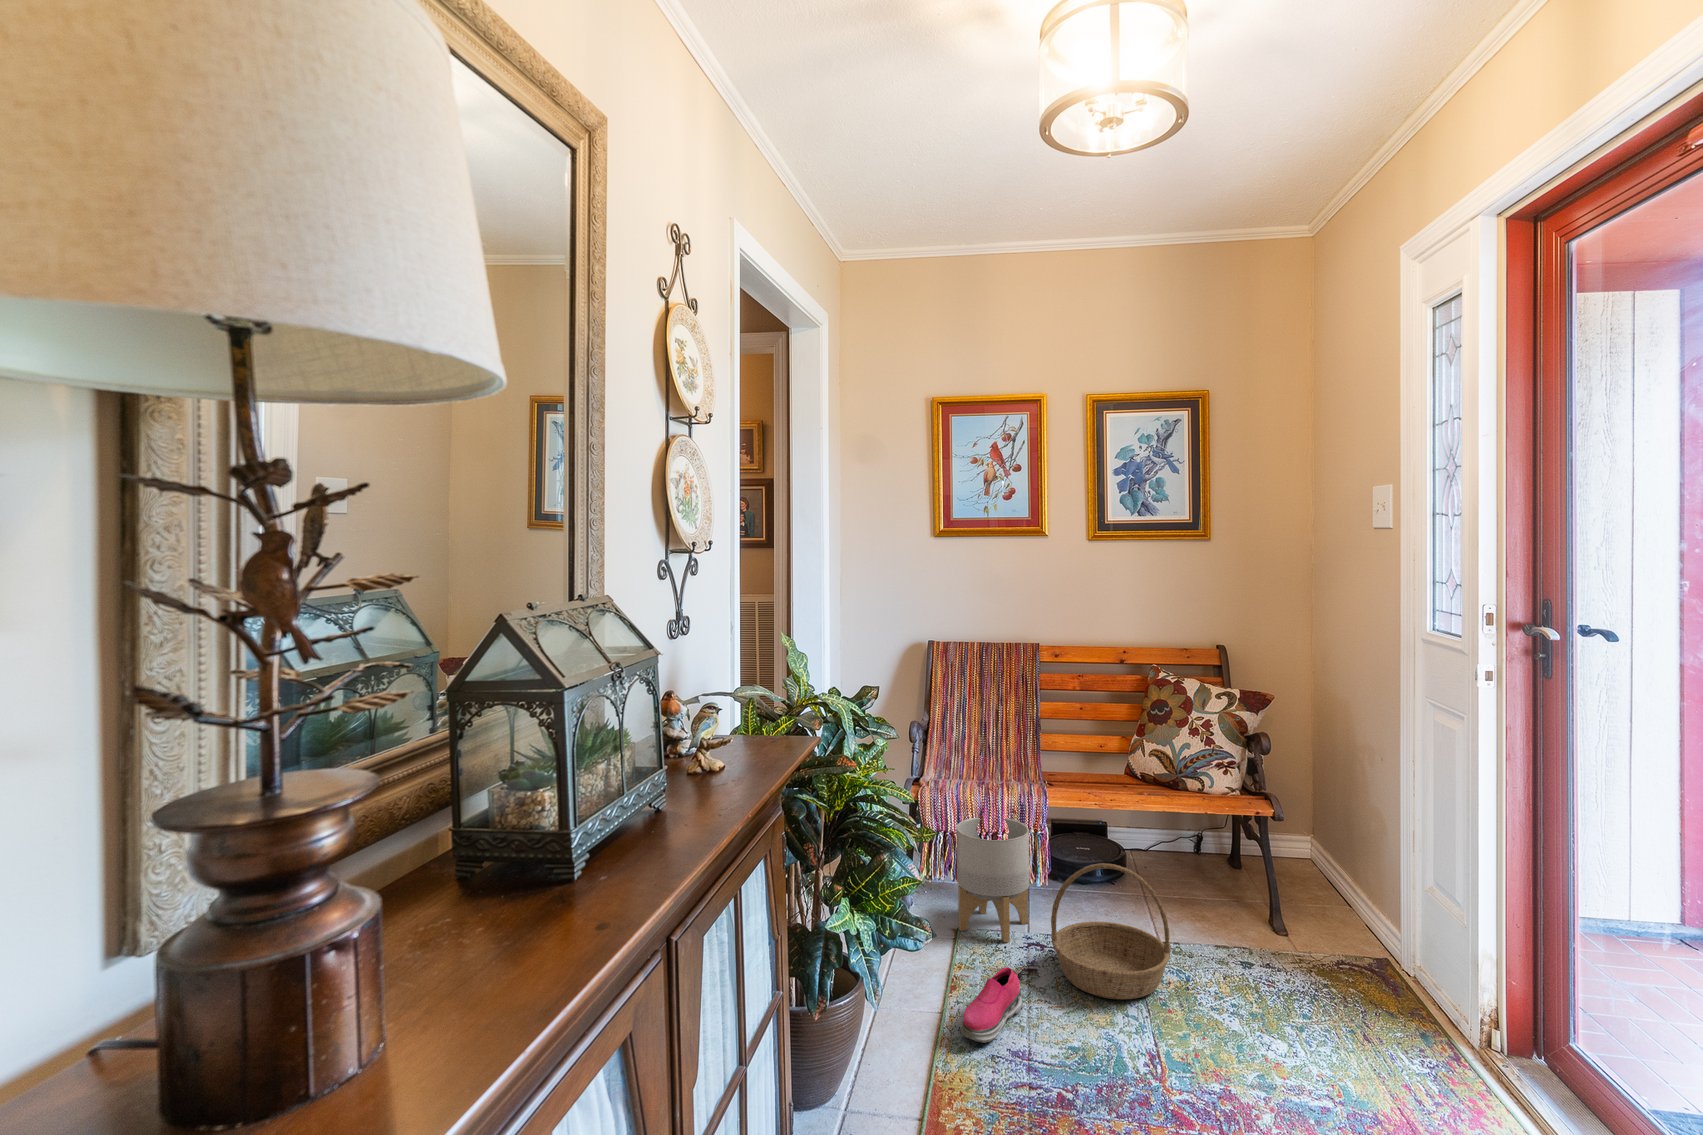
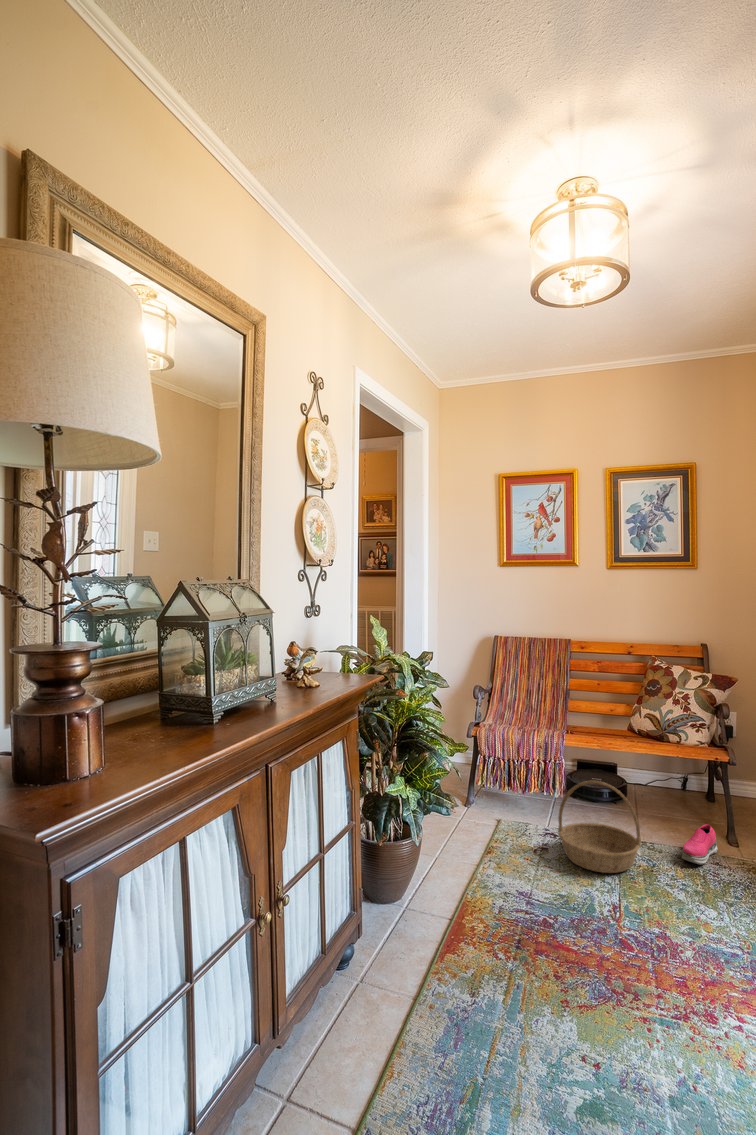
planter: present [956,818,1030,942] -> none [501,750,550,833]
shoe: present [961,967,1023,1043] -> present [681,824,718,865]

